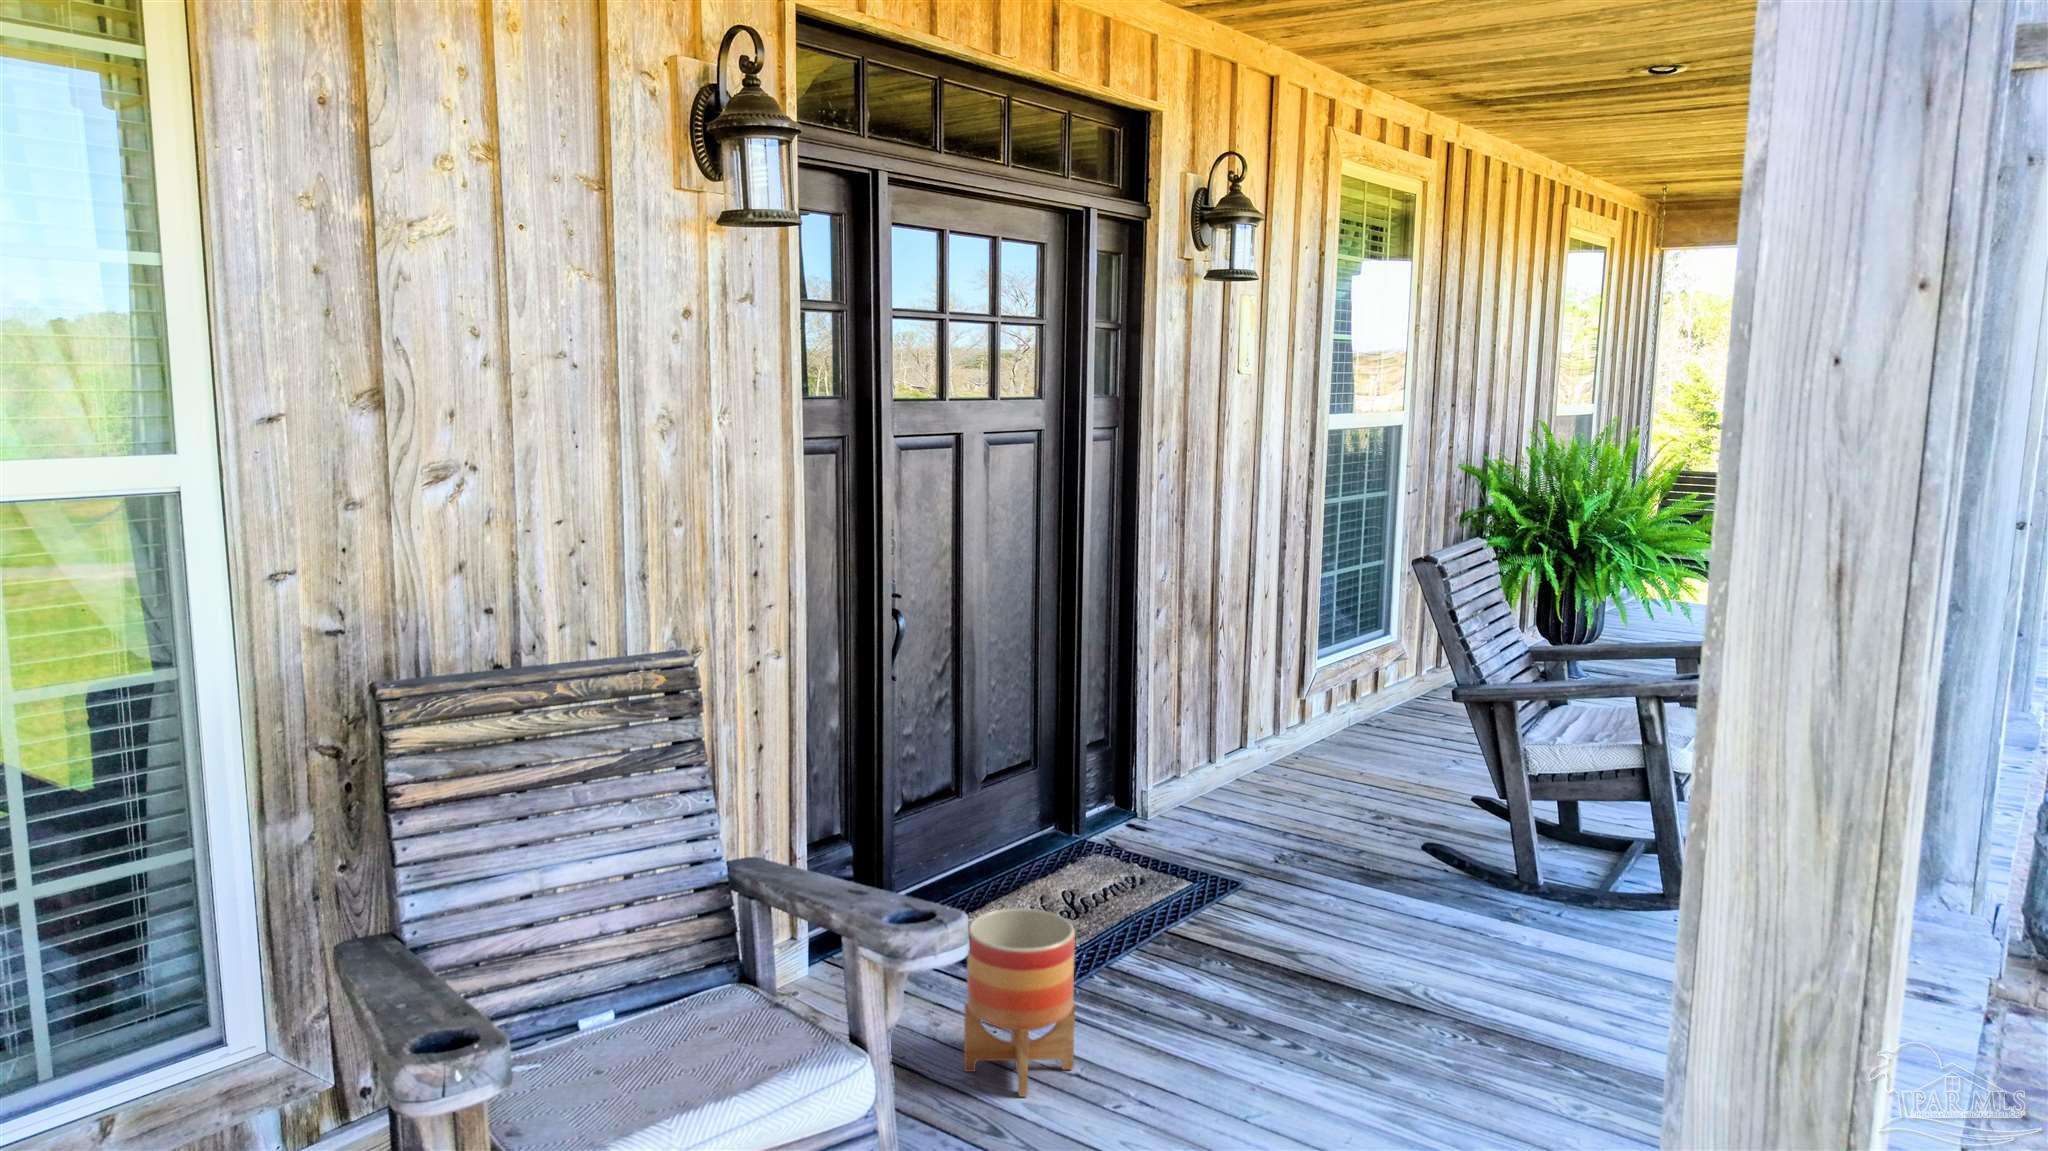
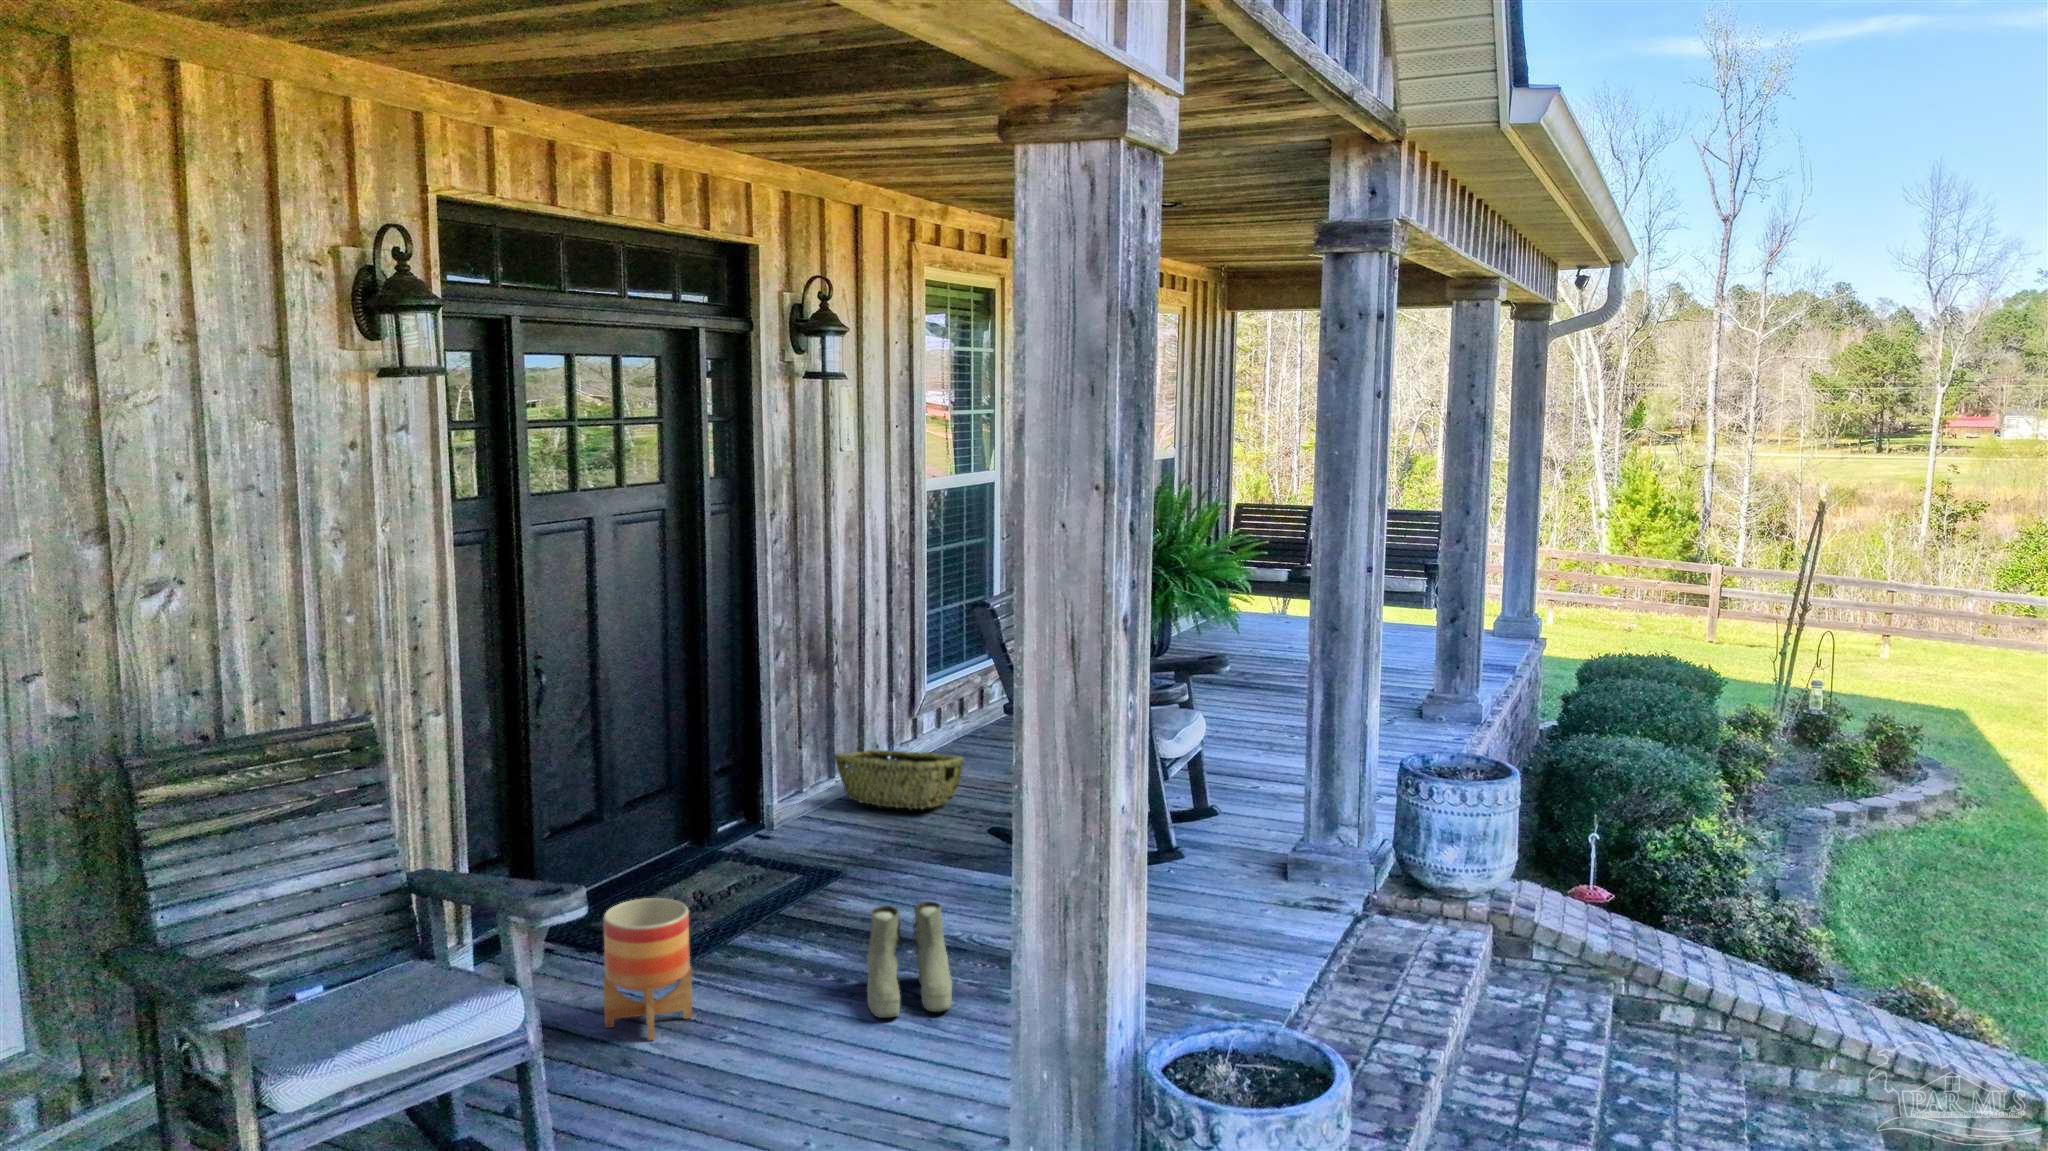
woven basket: none [1220,733,1379,810] -> present [834,750,964,809]
boots: none [1300,943,1419,1099] -> present [867,902,952,1018]

